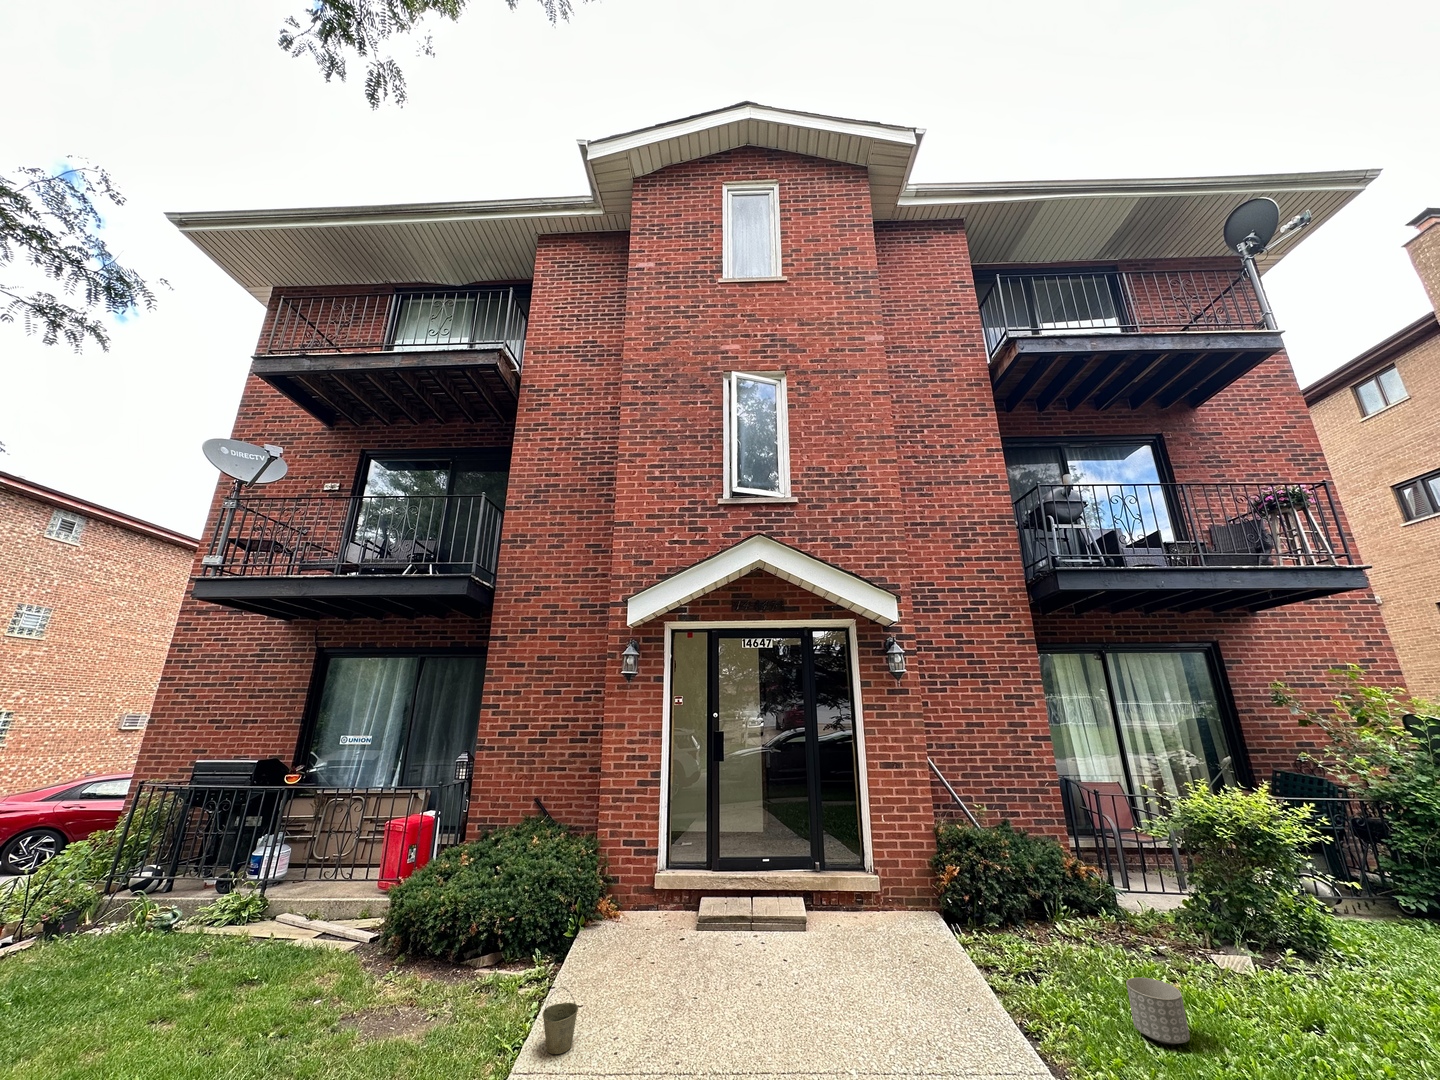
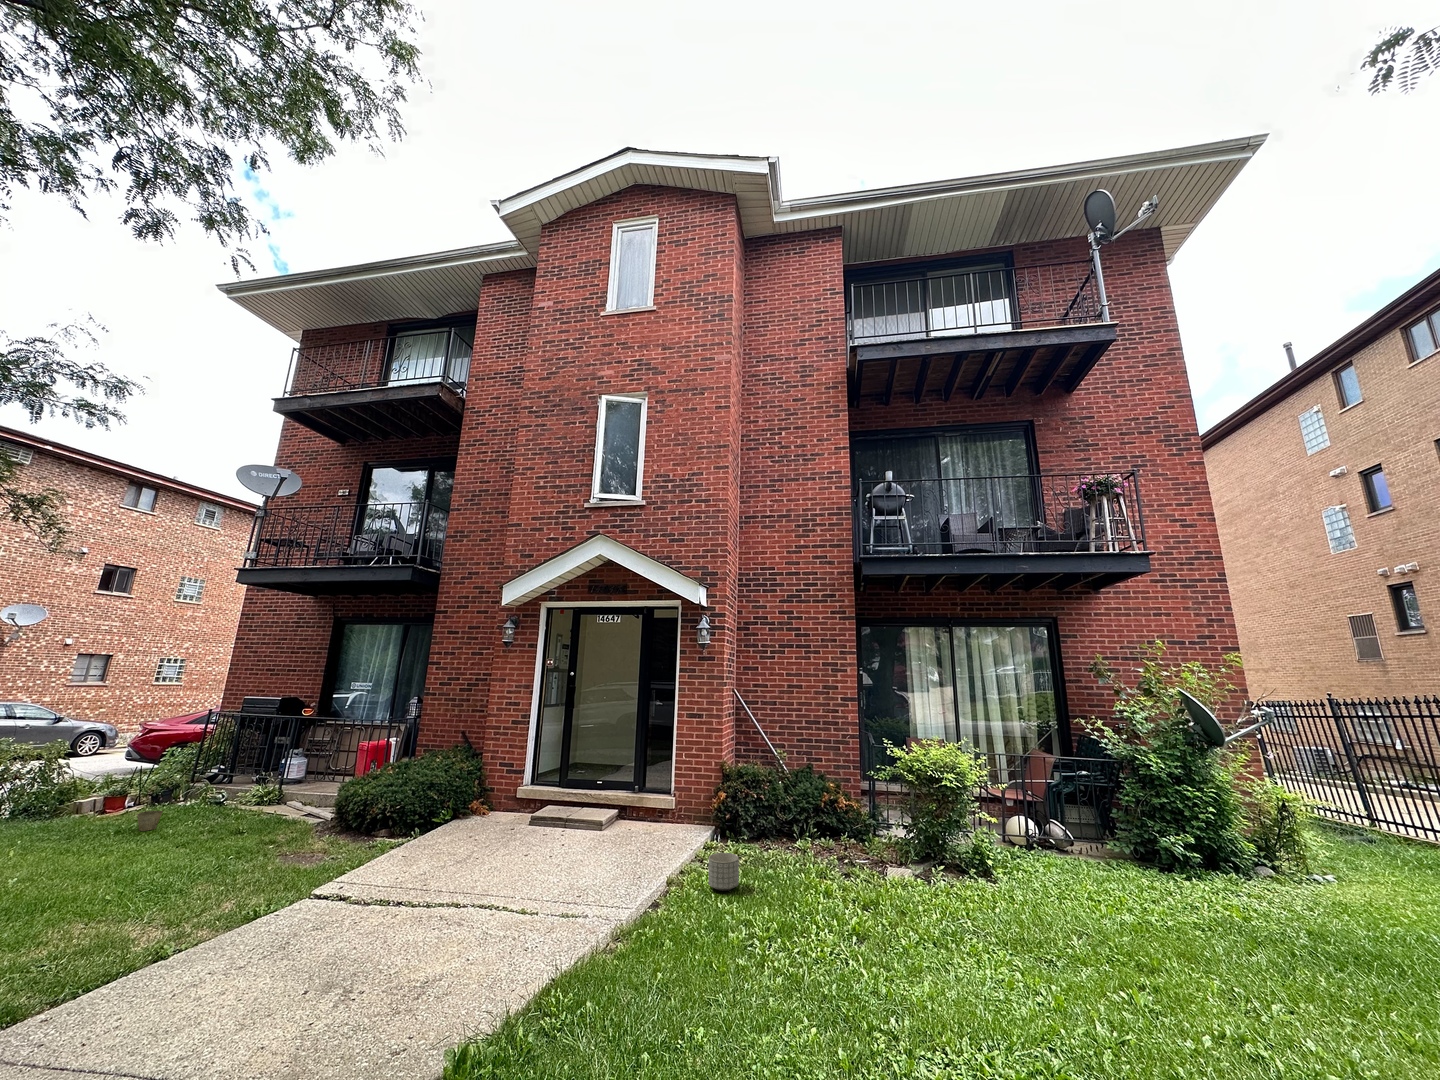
bucket: present [542,987,578,1054] -> present [137,810,163,831]

